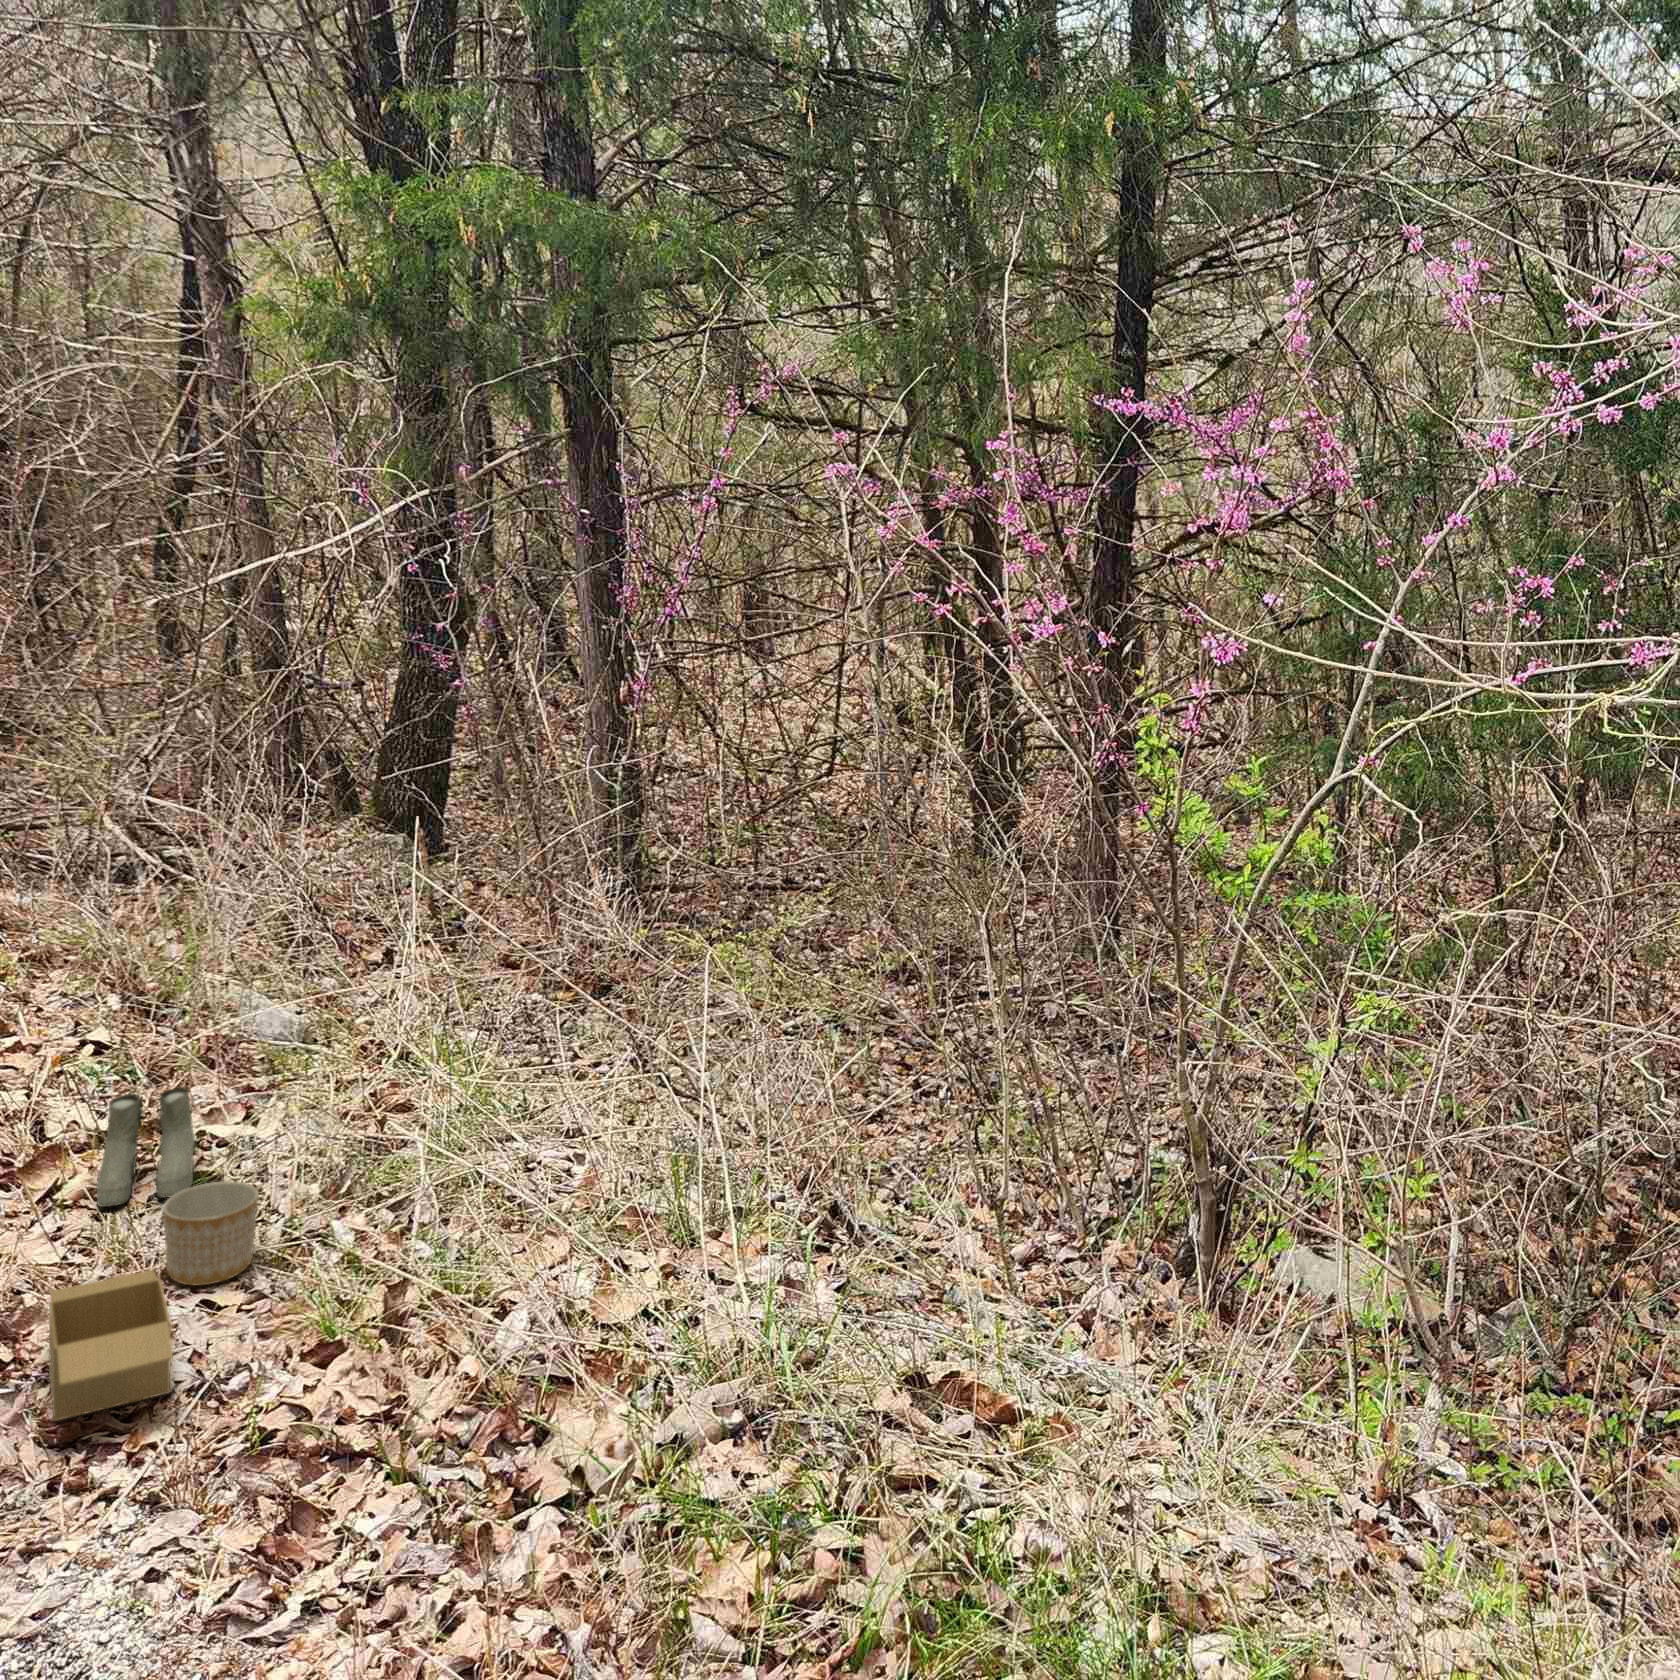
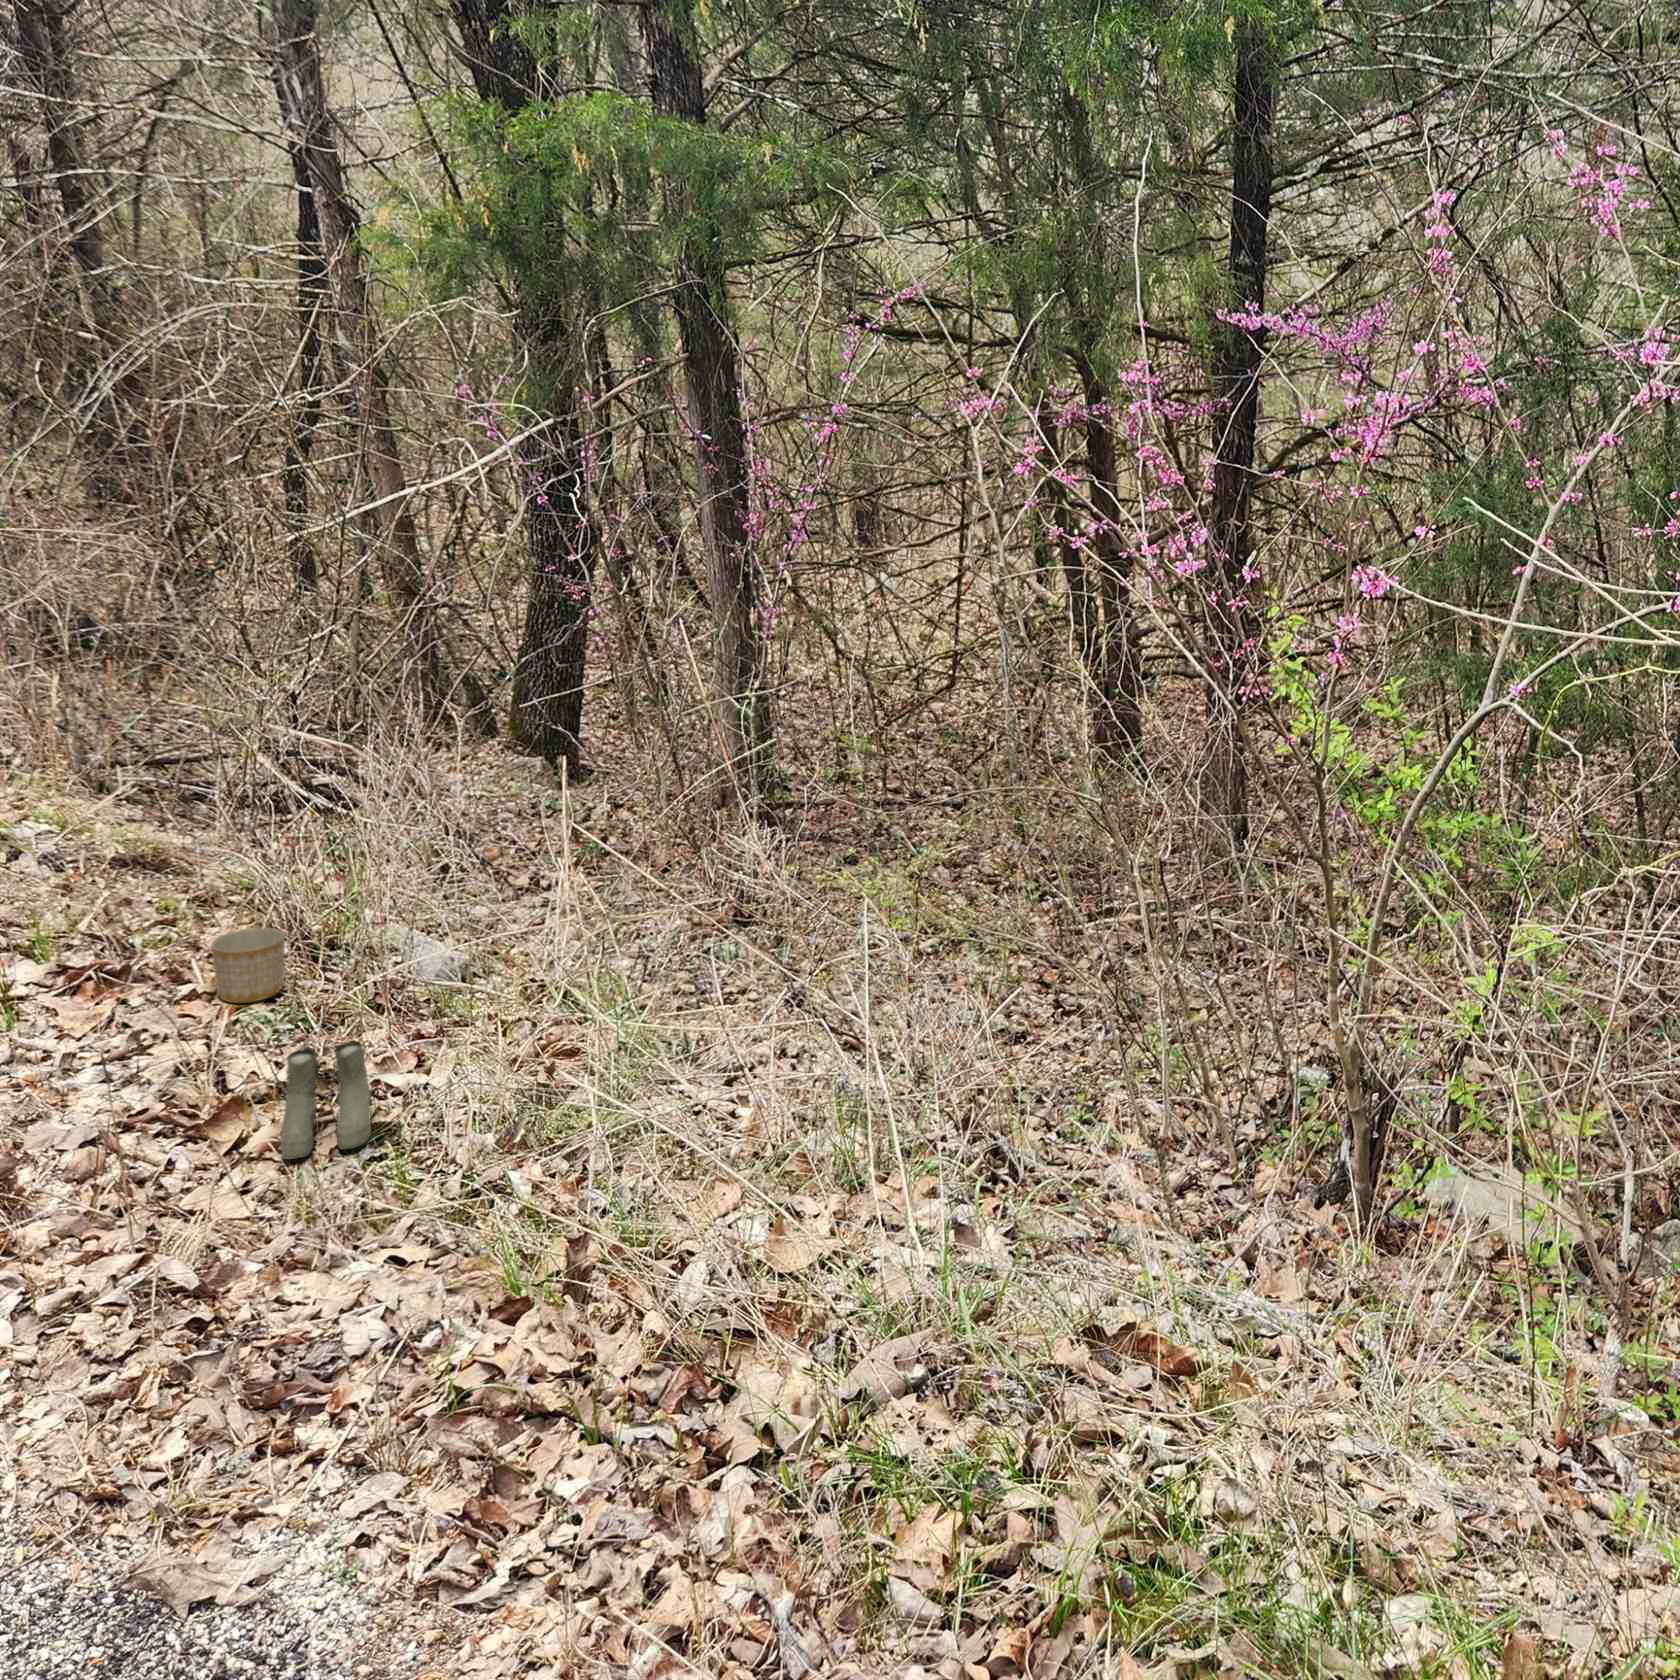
planter: present [163,1181,259,1286] -> present [211,928,285,1003]
cardboard box: present [49,1270,173,1421] -> none [245,1228,368,1381]

